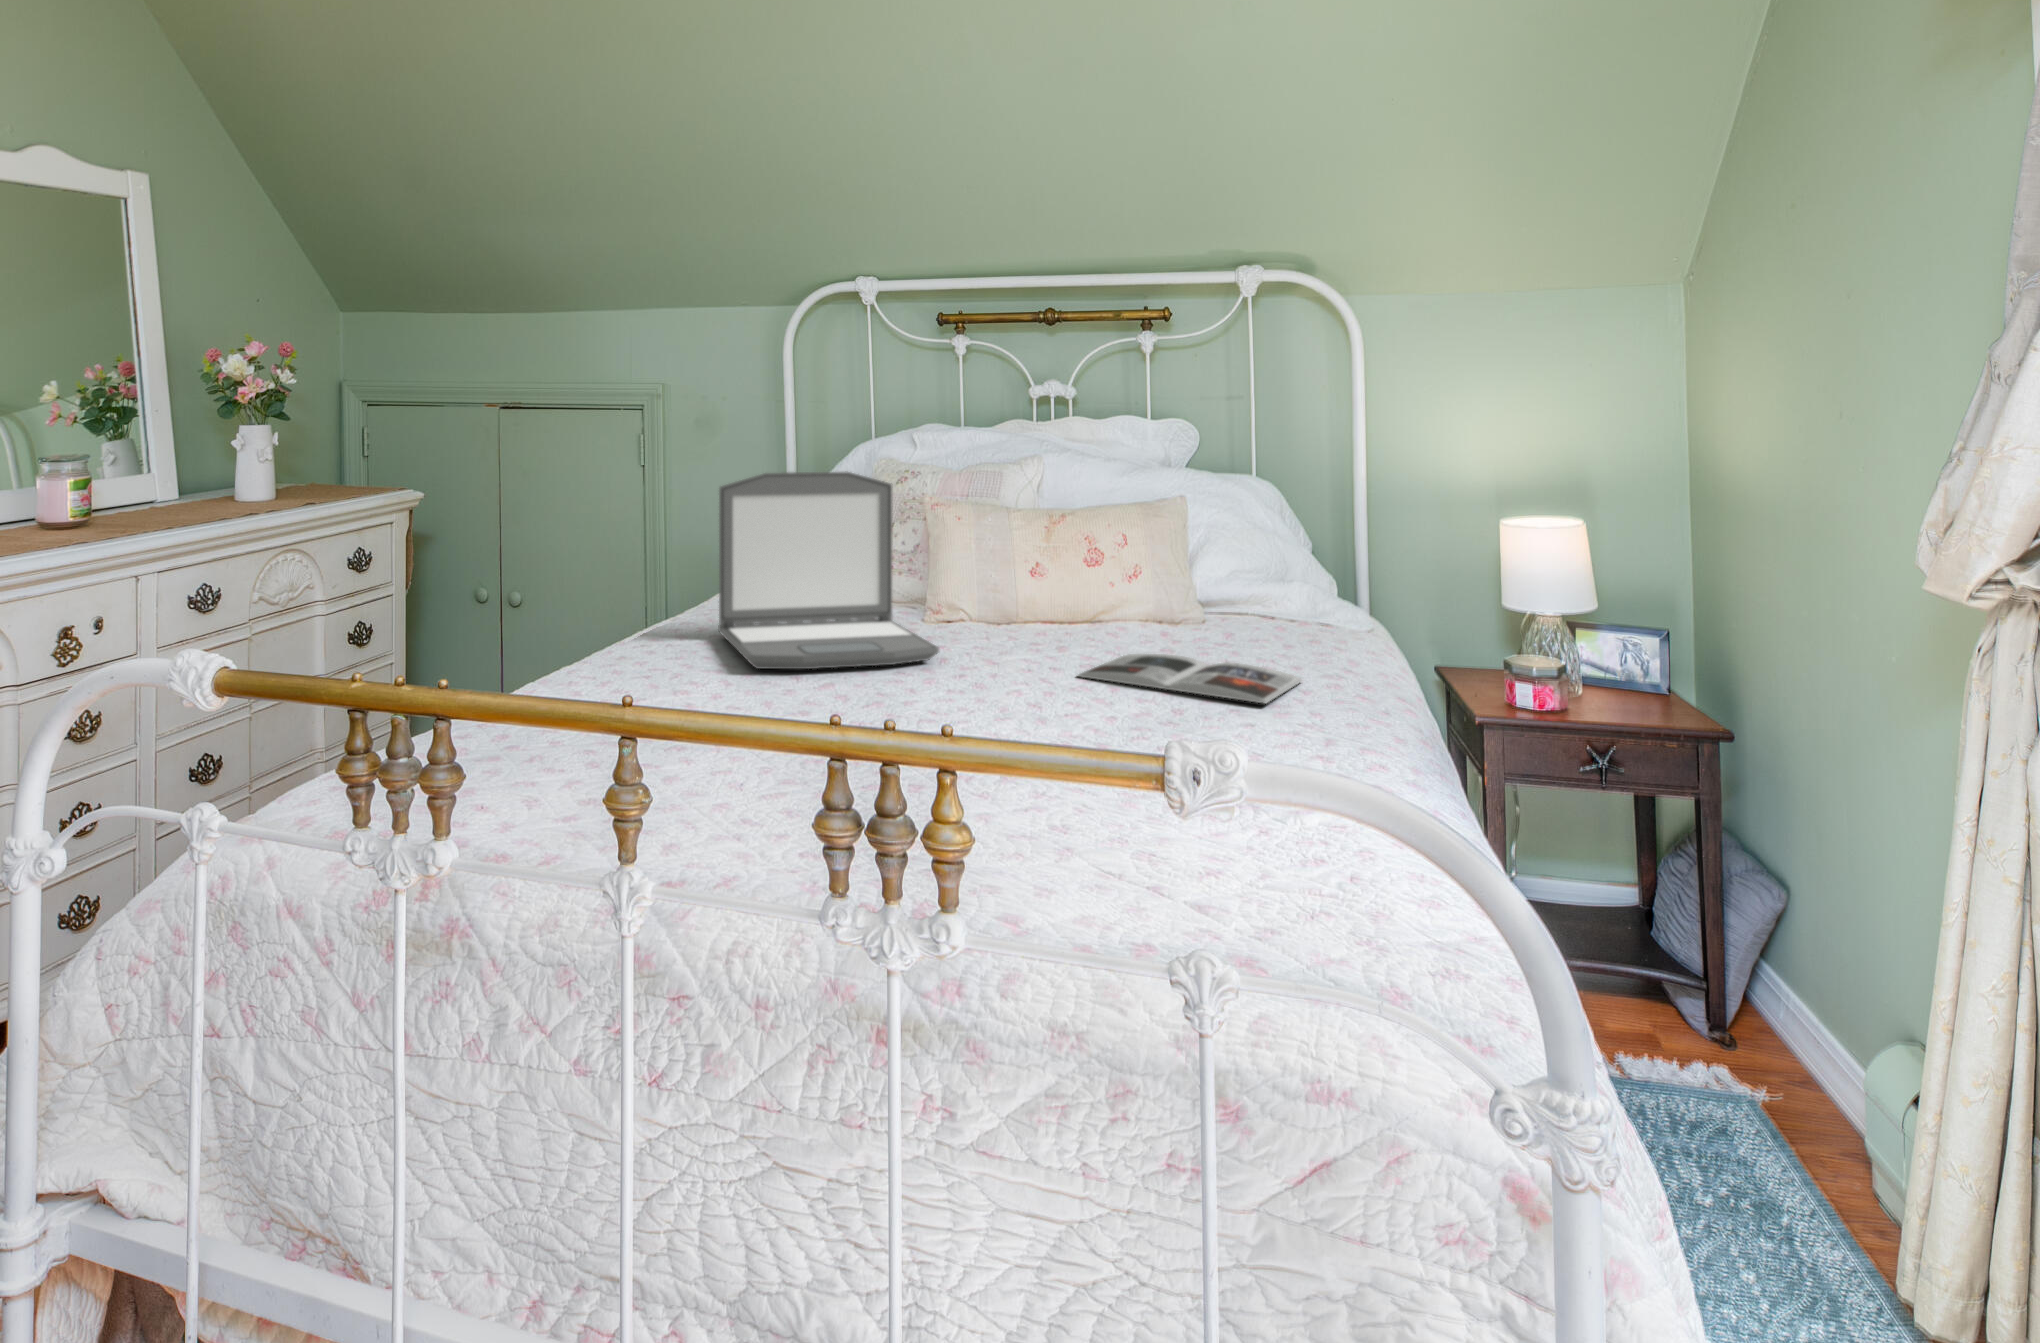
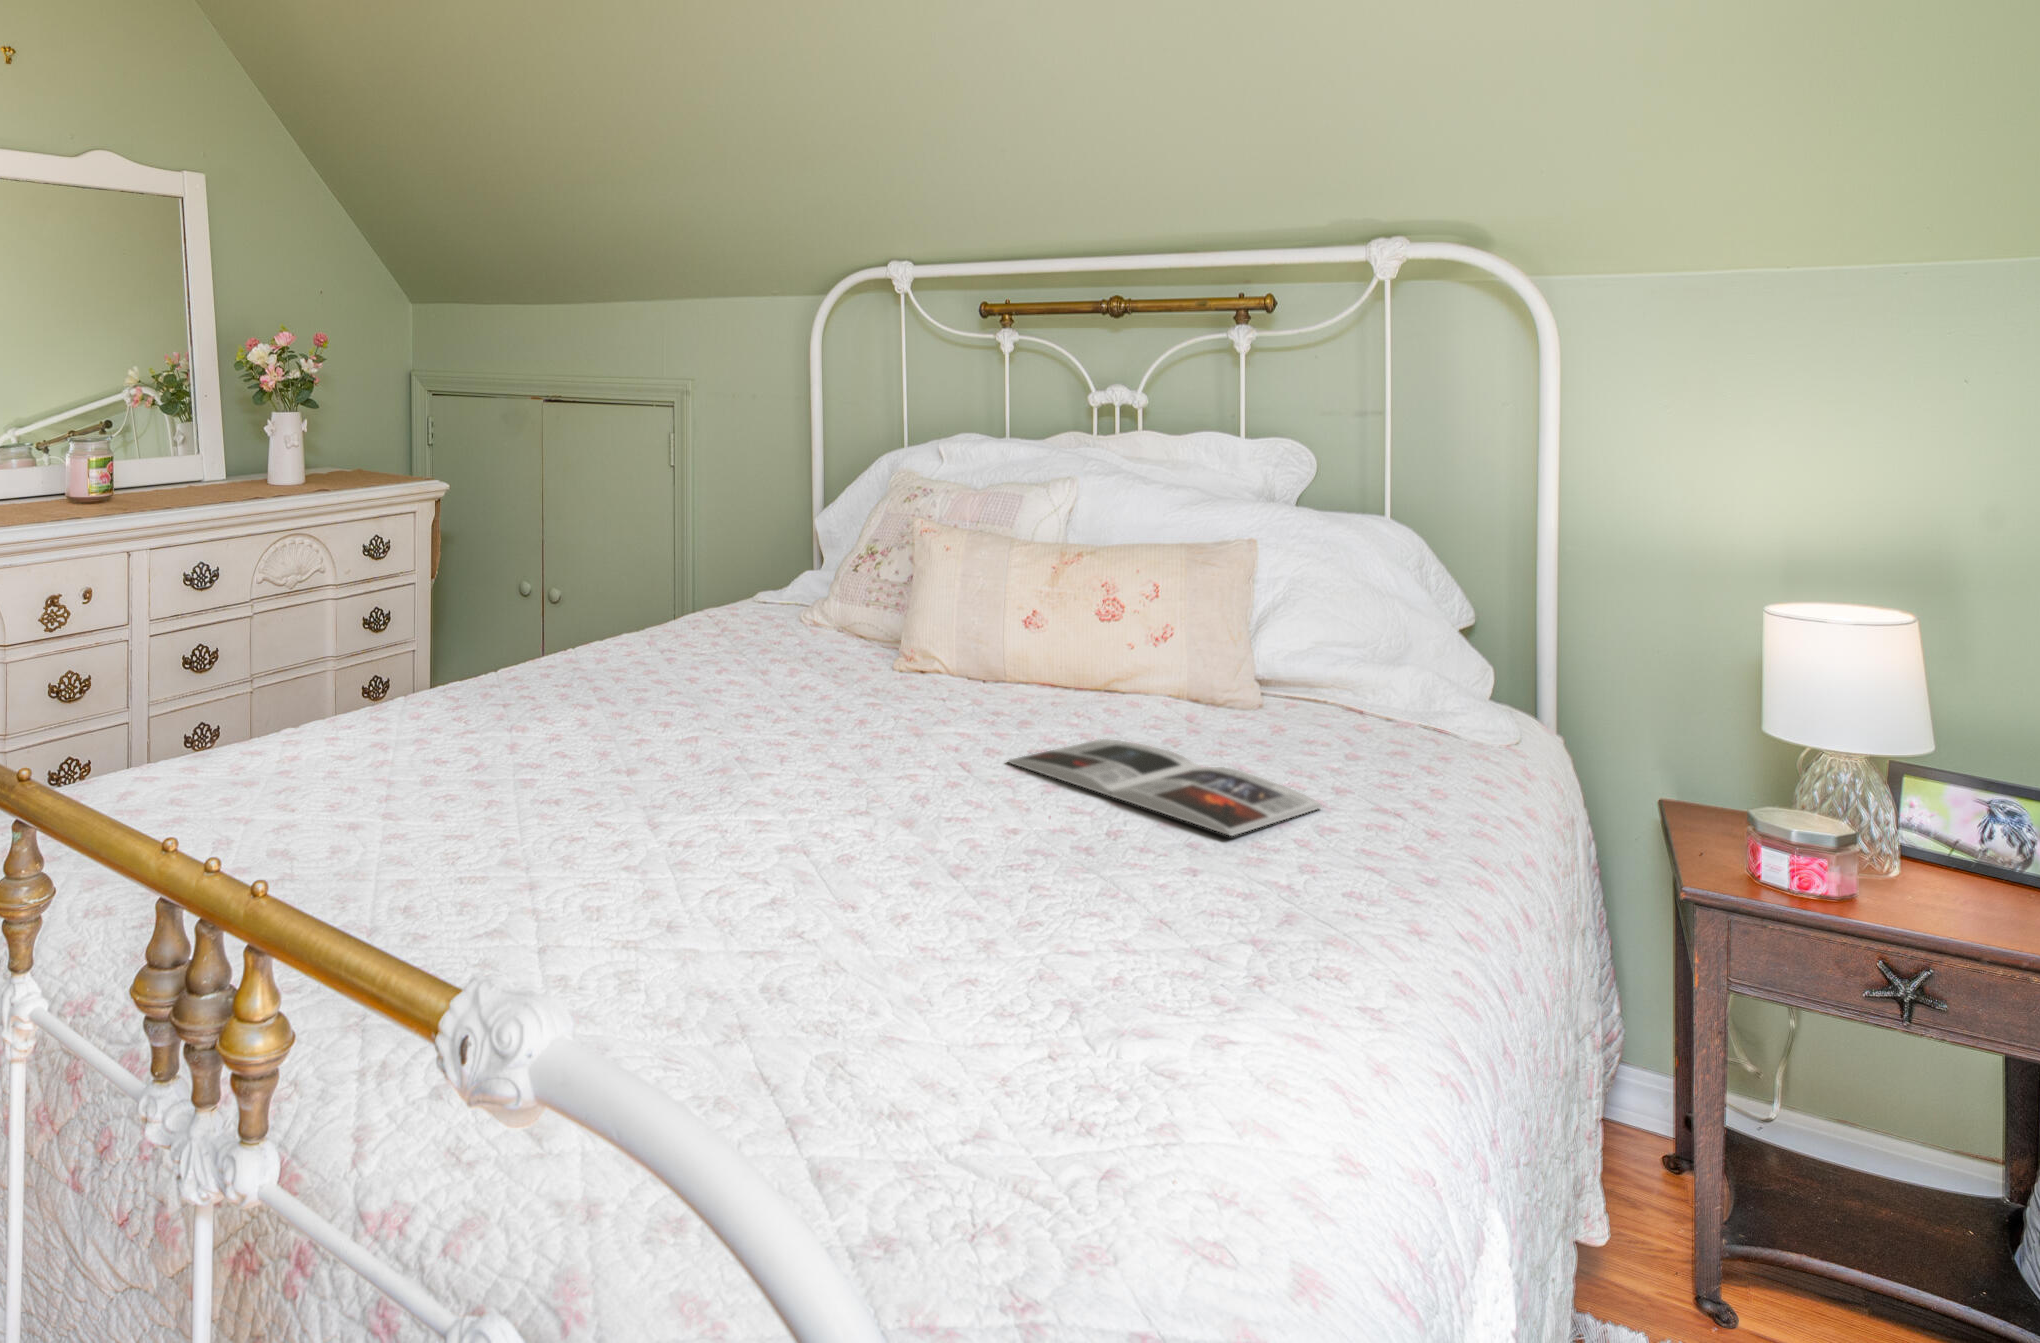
laptop: present [718,471,939,669] -> none [618,484,851,720]

